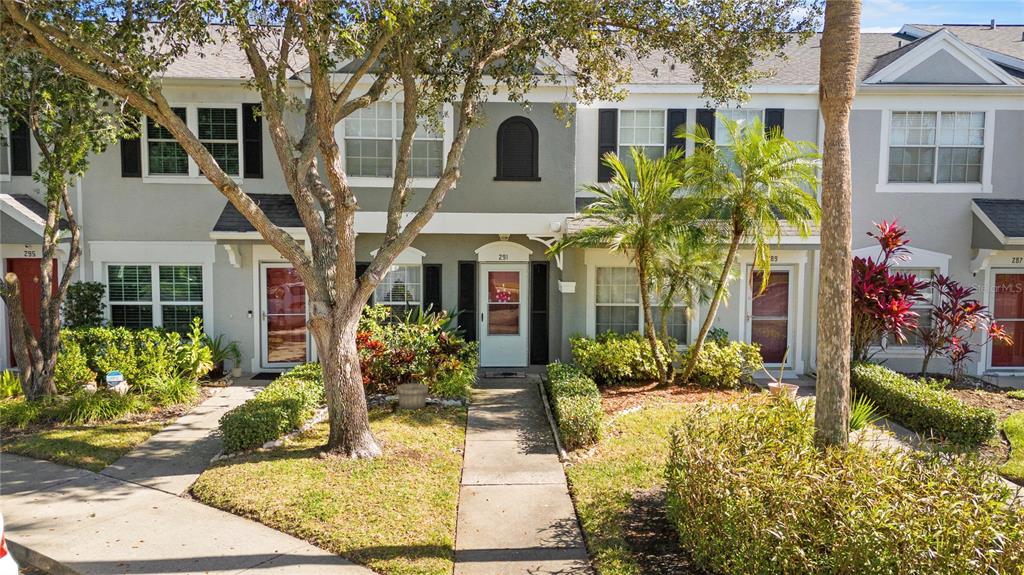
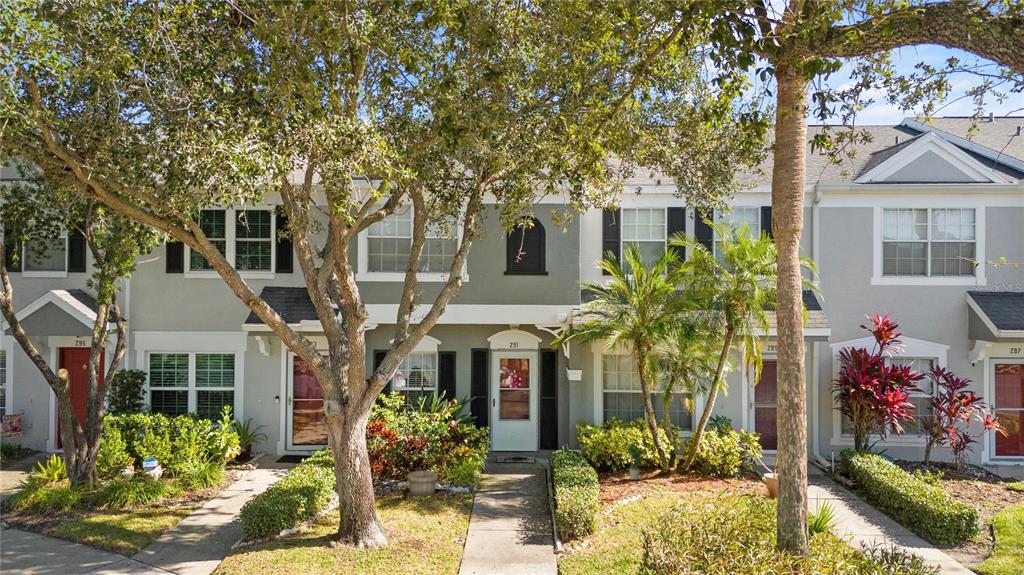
potted plant: present [229,342,242,377] -> present [626,441,640,480]

